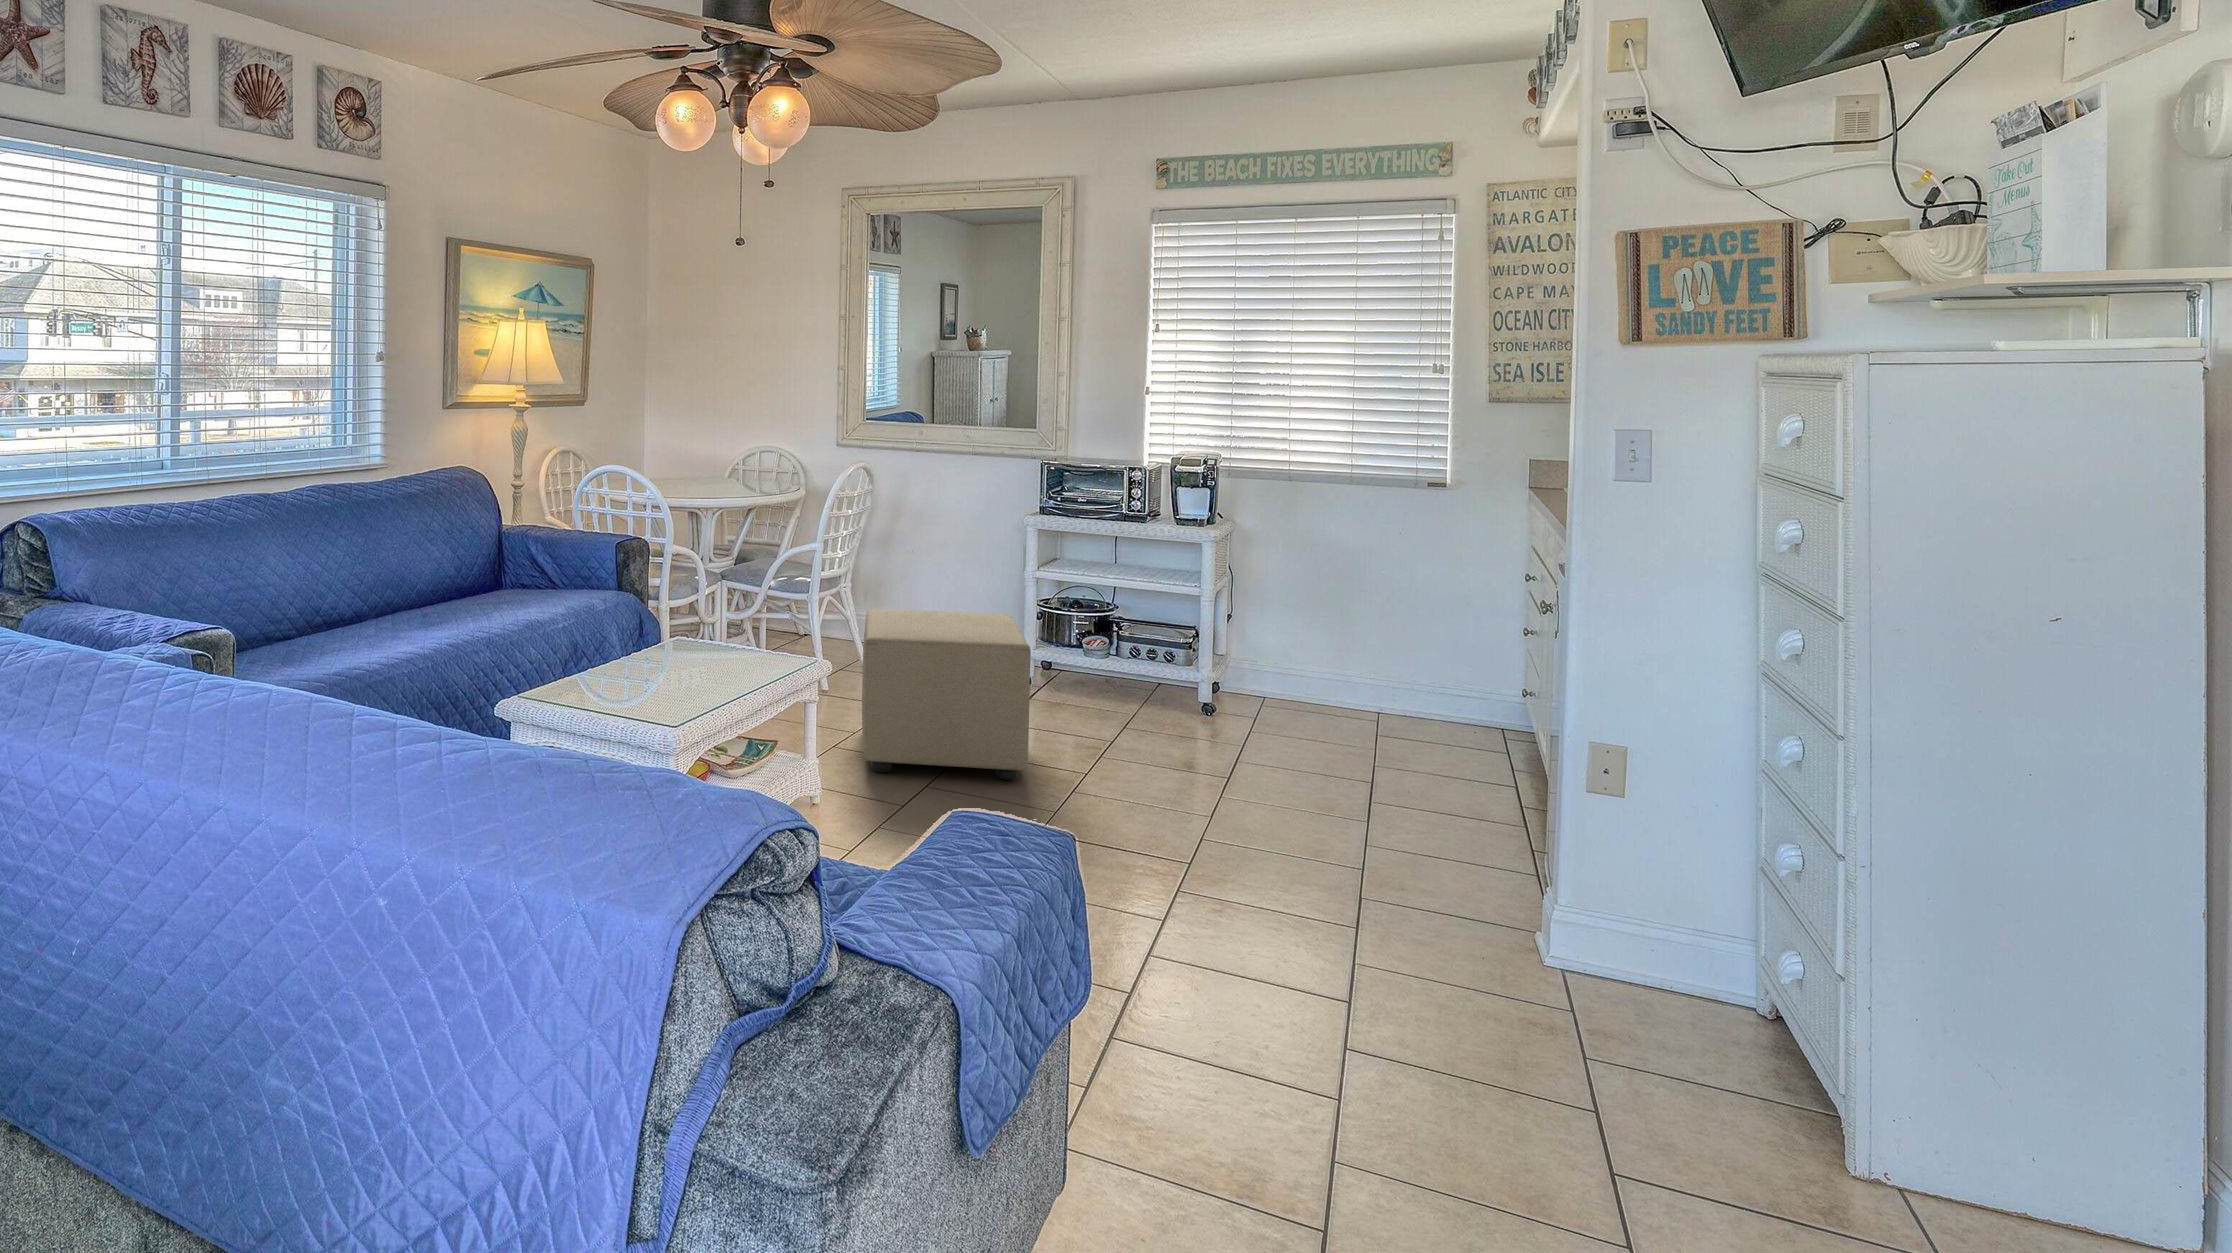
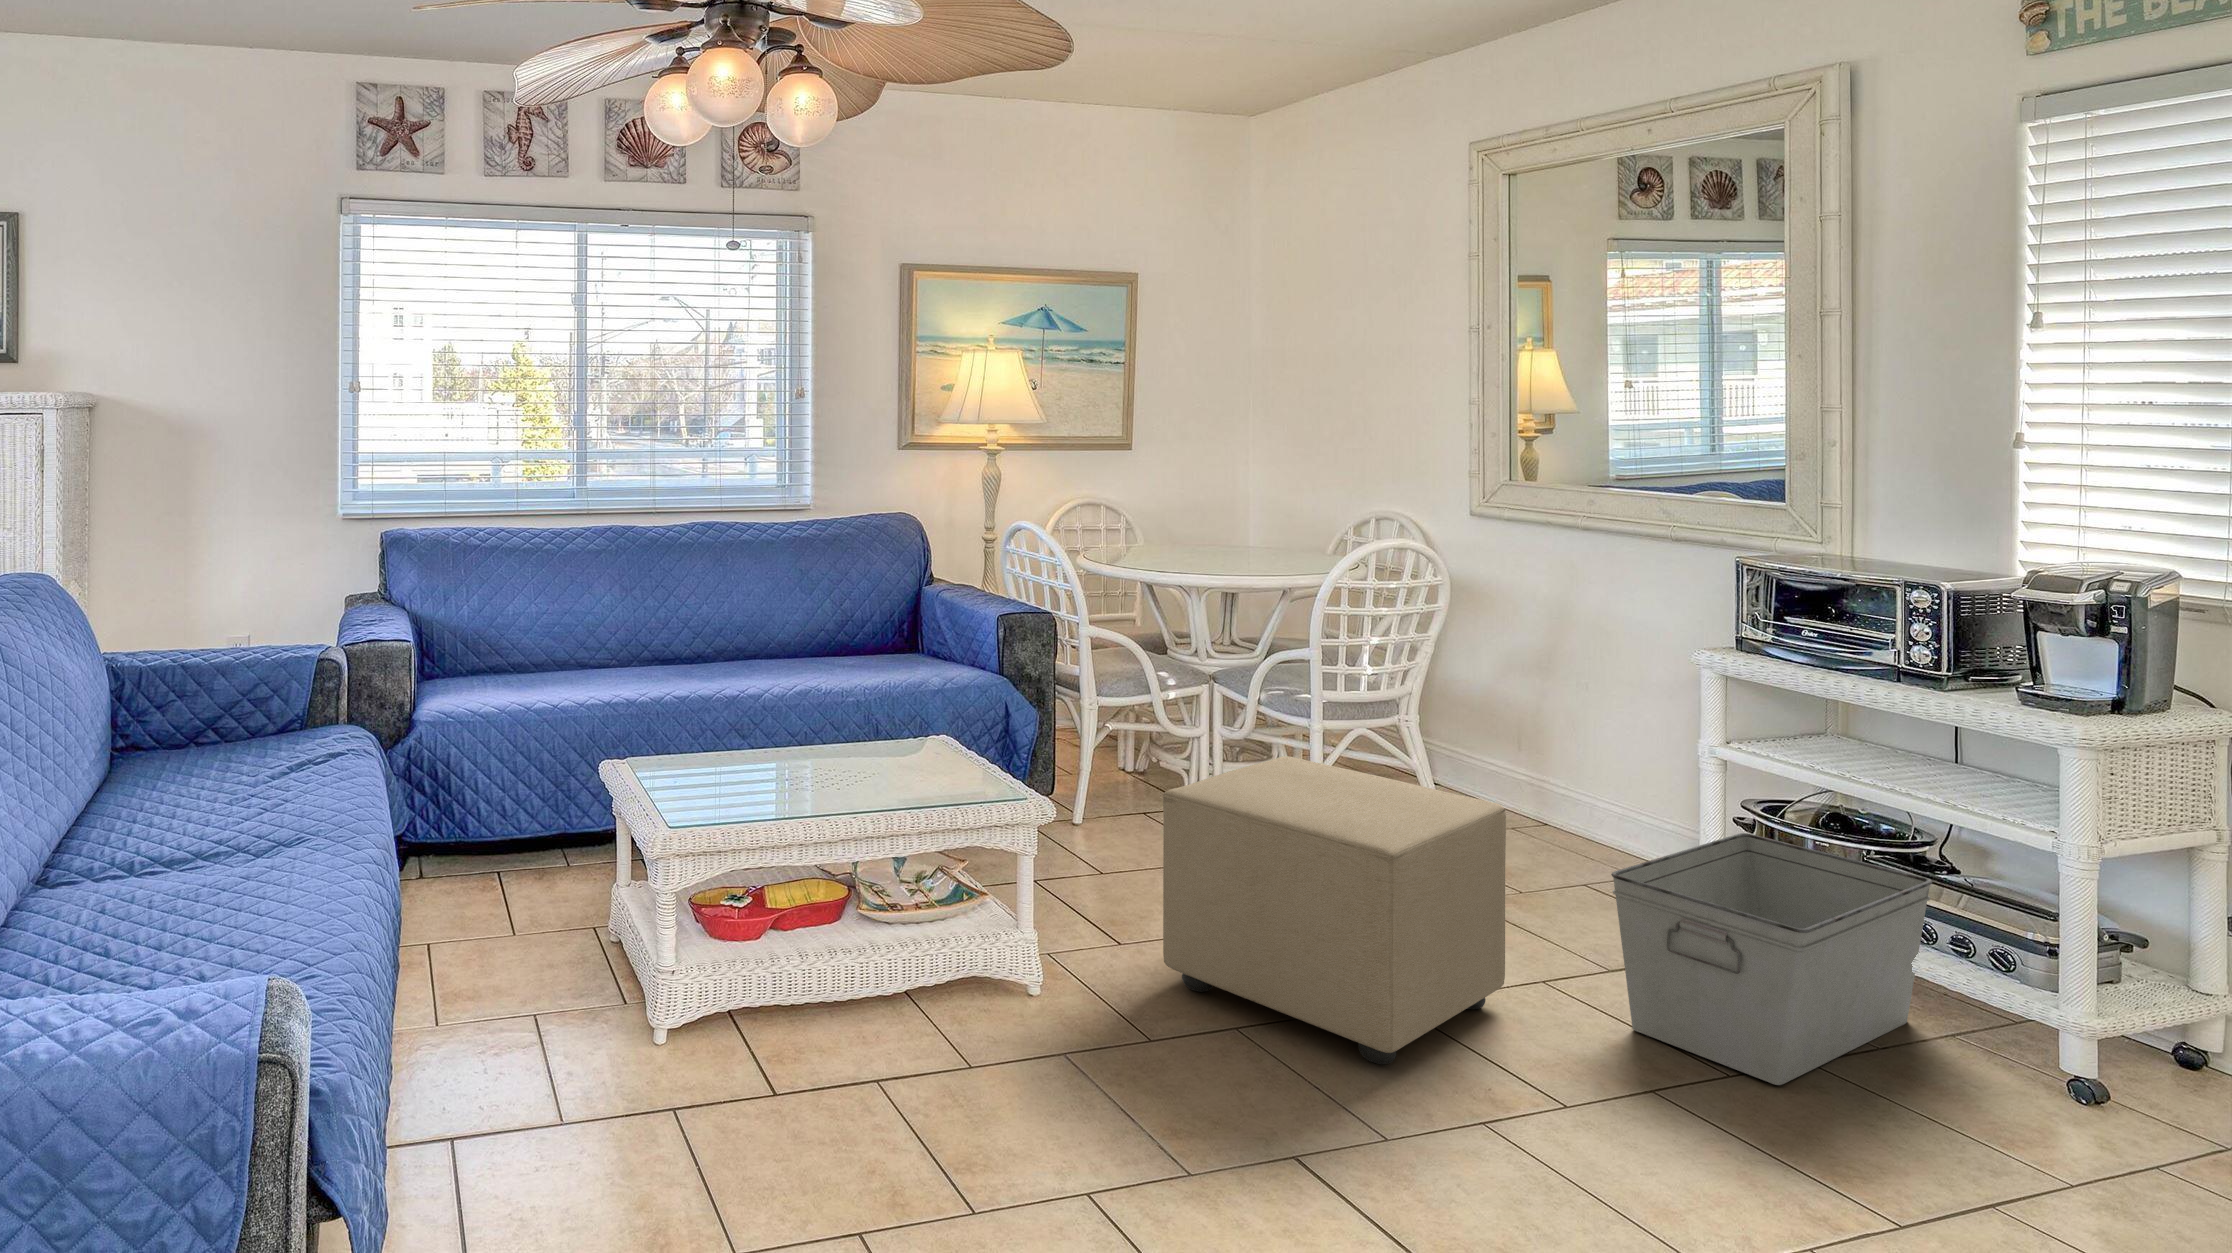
storage bin: none [1054,616,1156,739] -> present [1611,833,1932,1085]

